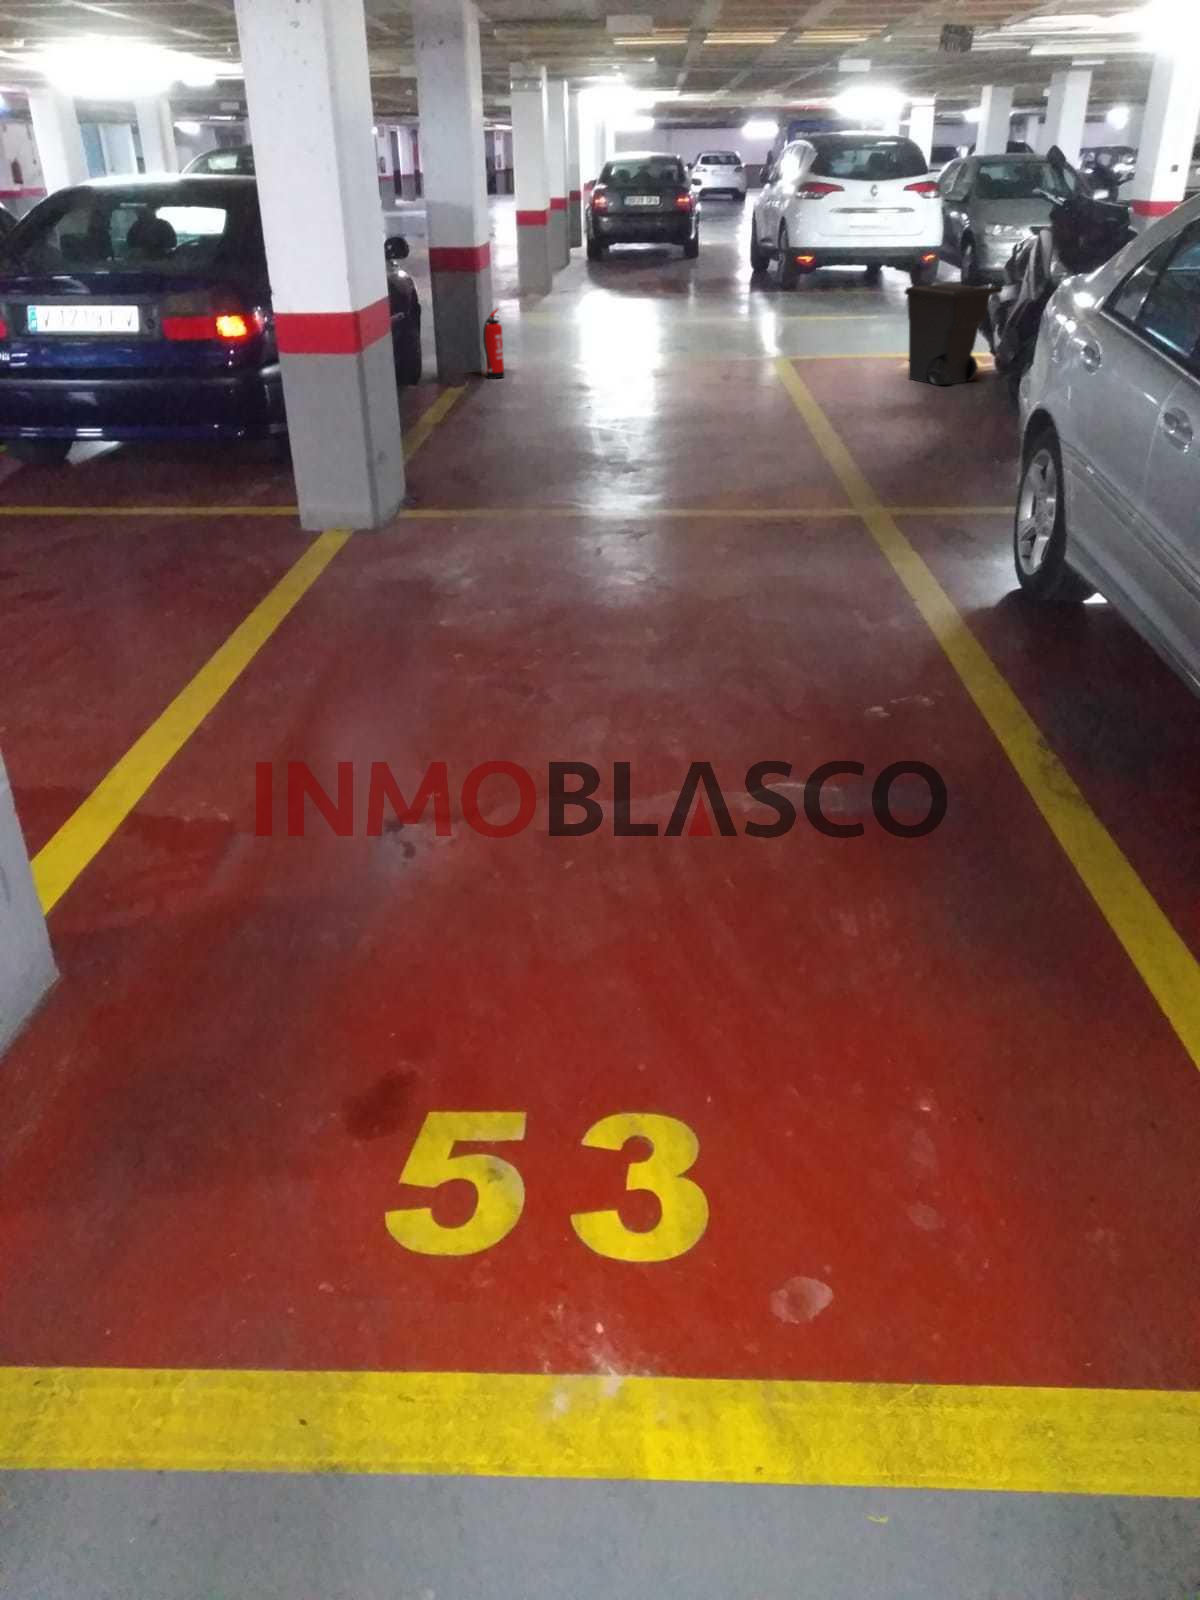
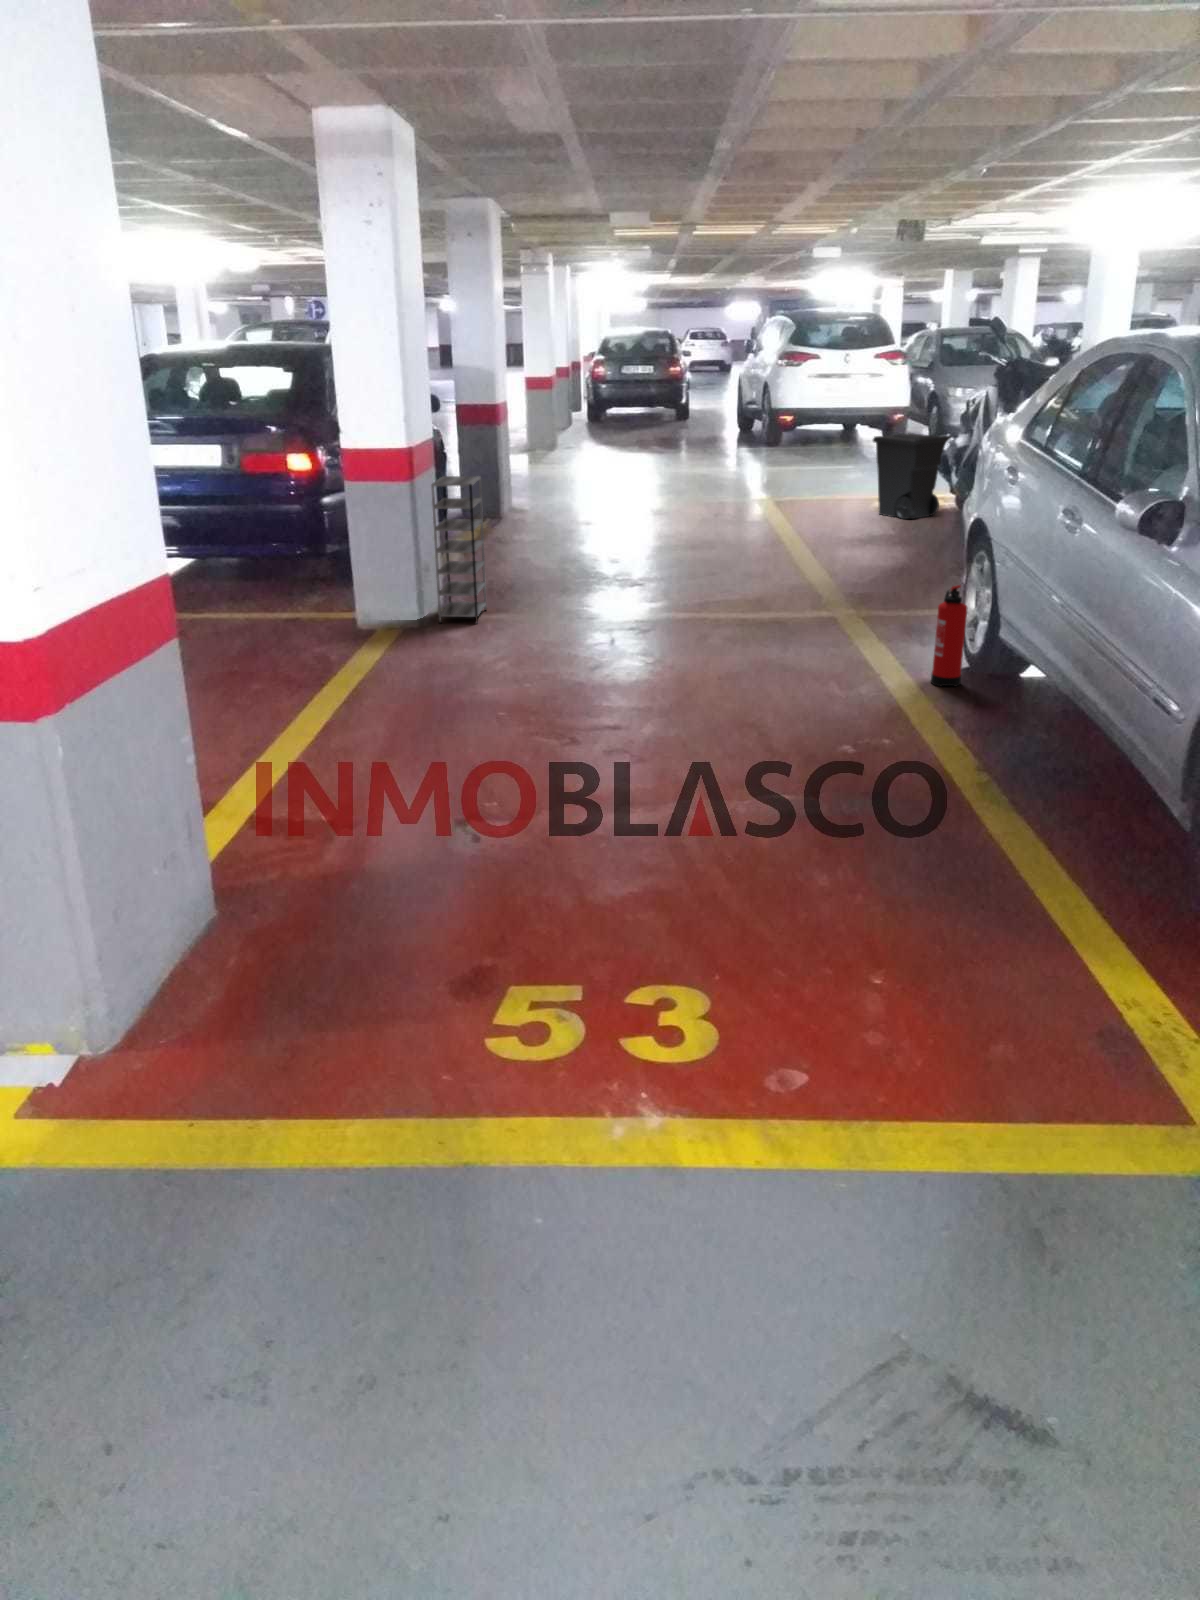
fire extinguisher: present [483,309,504,379] -> present [931,585,967,686]
shelving unit: none [381,346,454,526] -> present [431,476,486,624]

